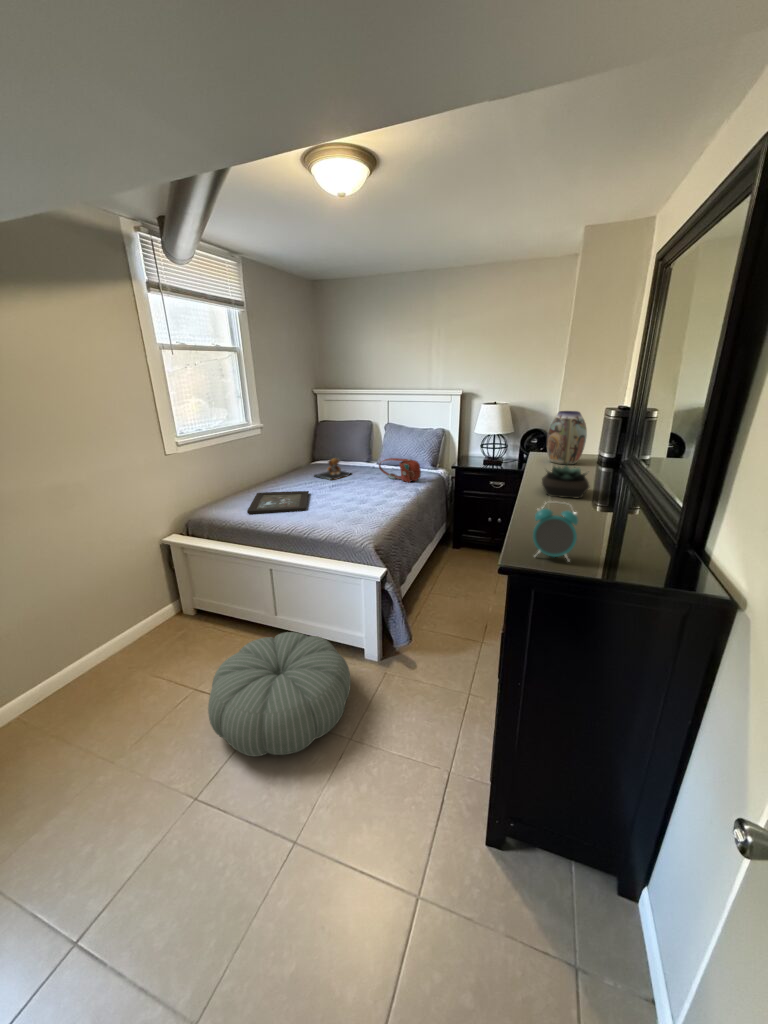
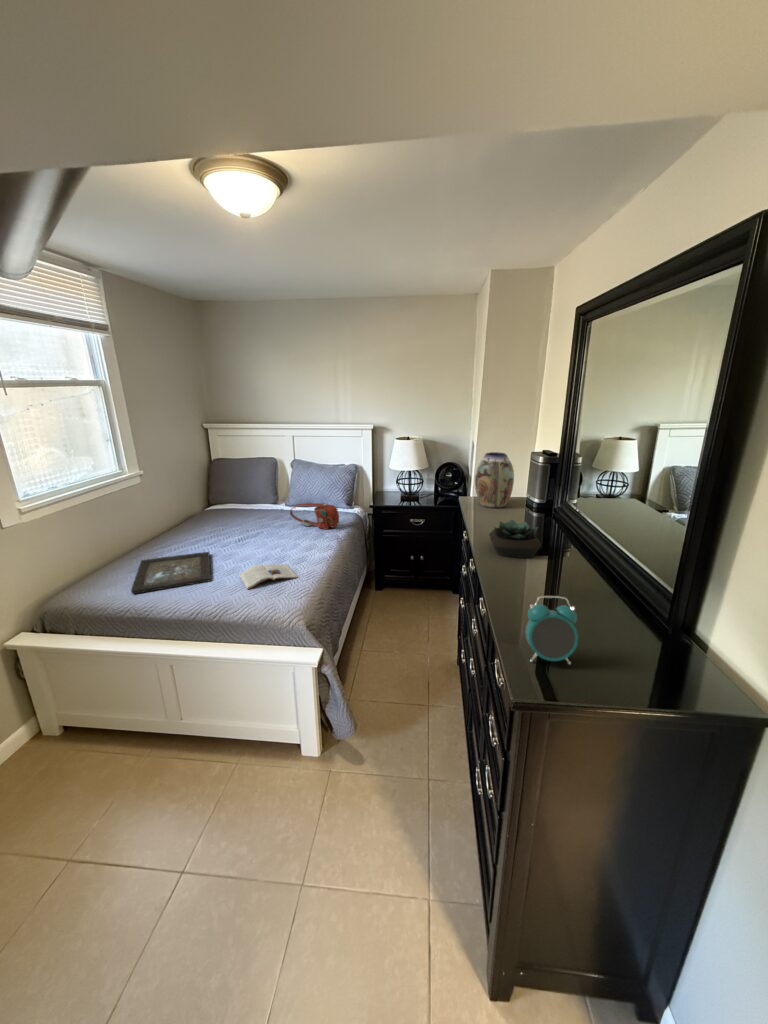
teddy bear: present [315,458,350,480] -> none [210,506,258,533]
magazine: none [328,501,376,518] -> present [239,564,298,590]
pouf: present [208,632,351,756] -> none [97,749,293,958]

